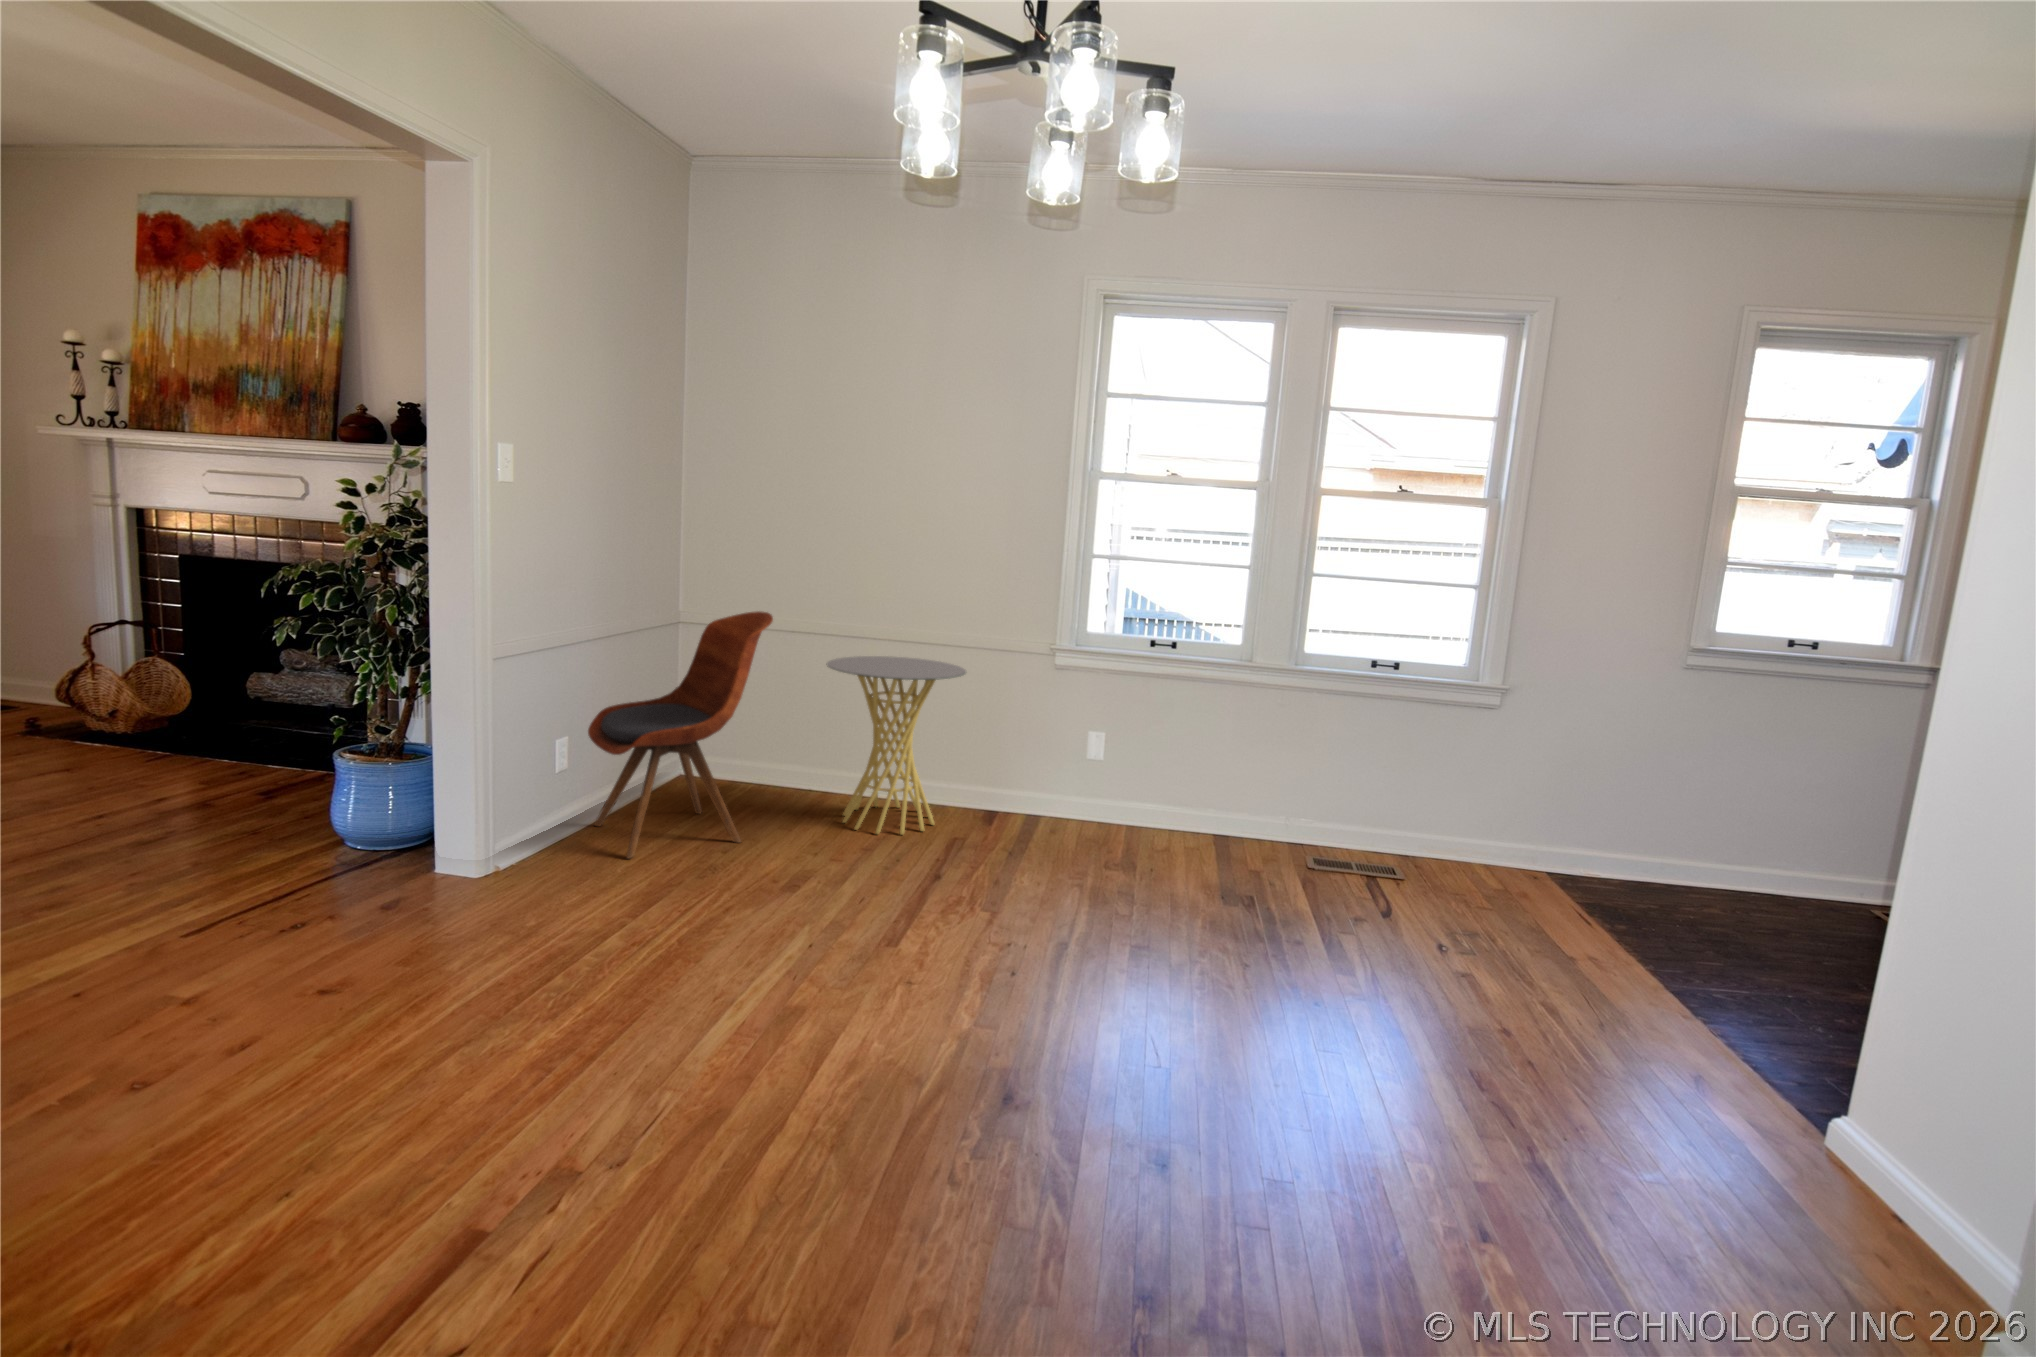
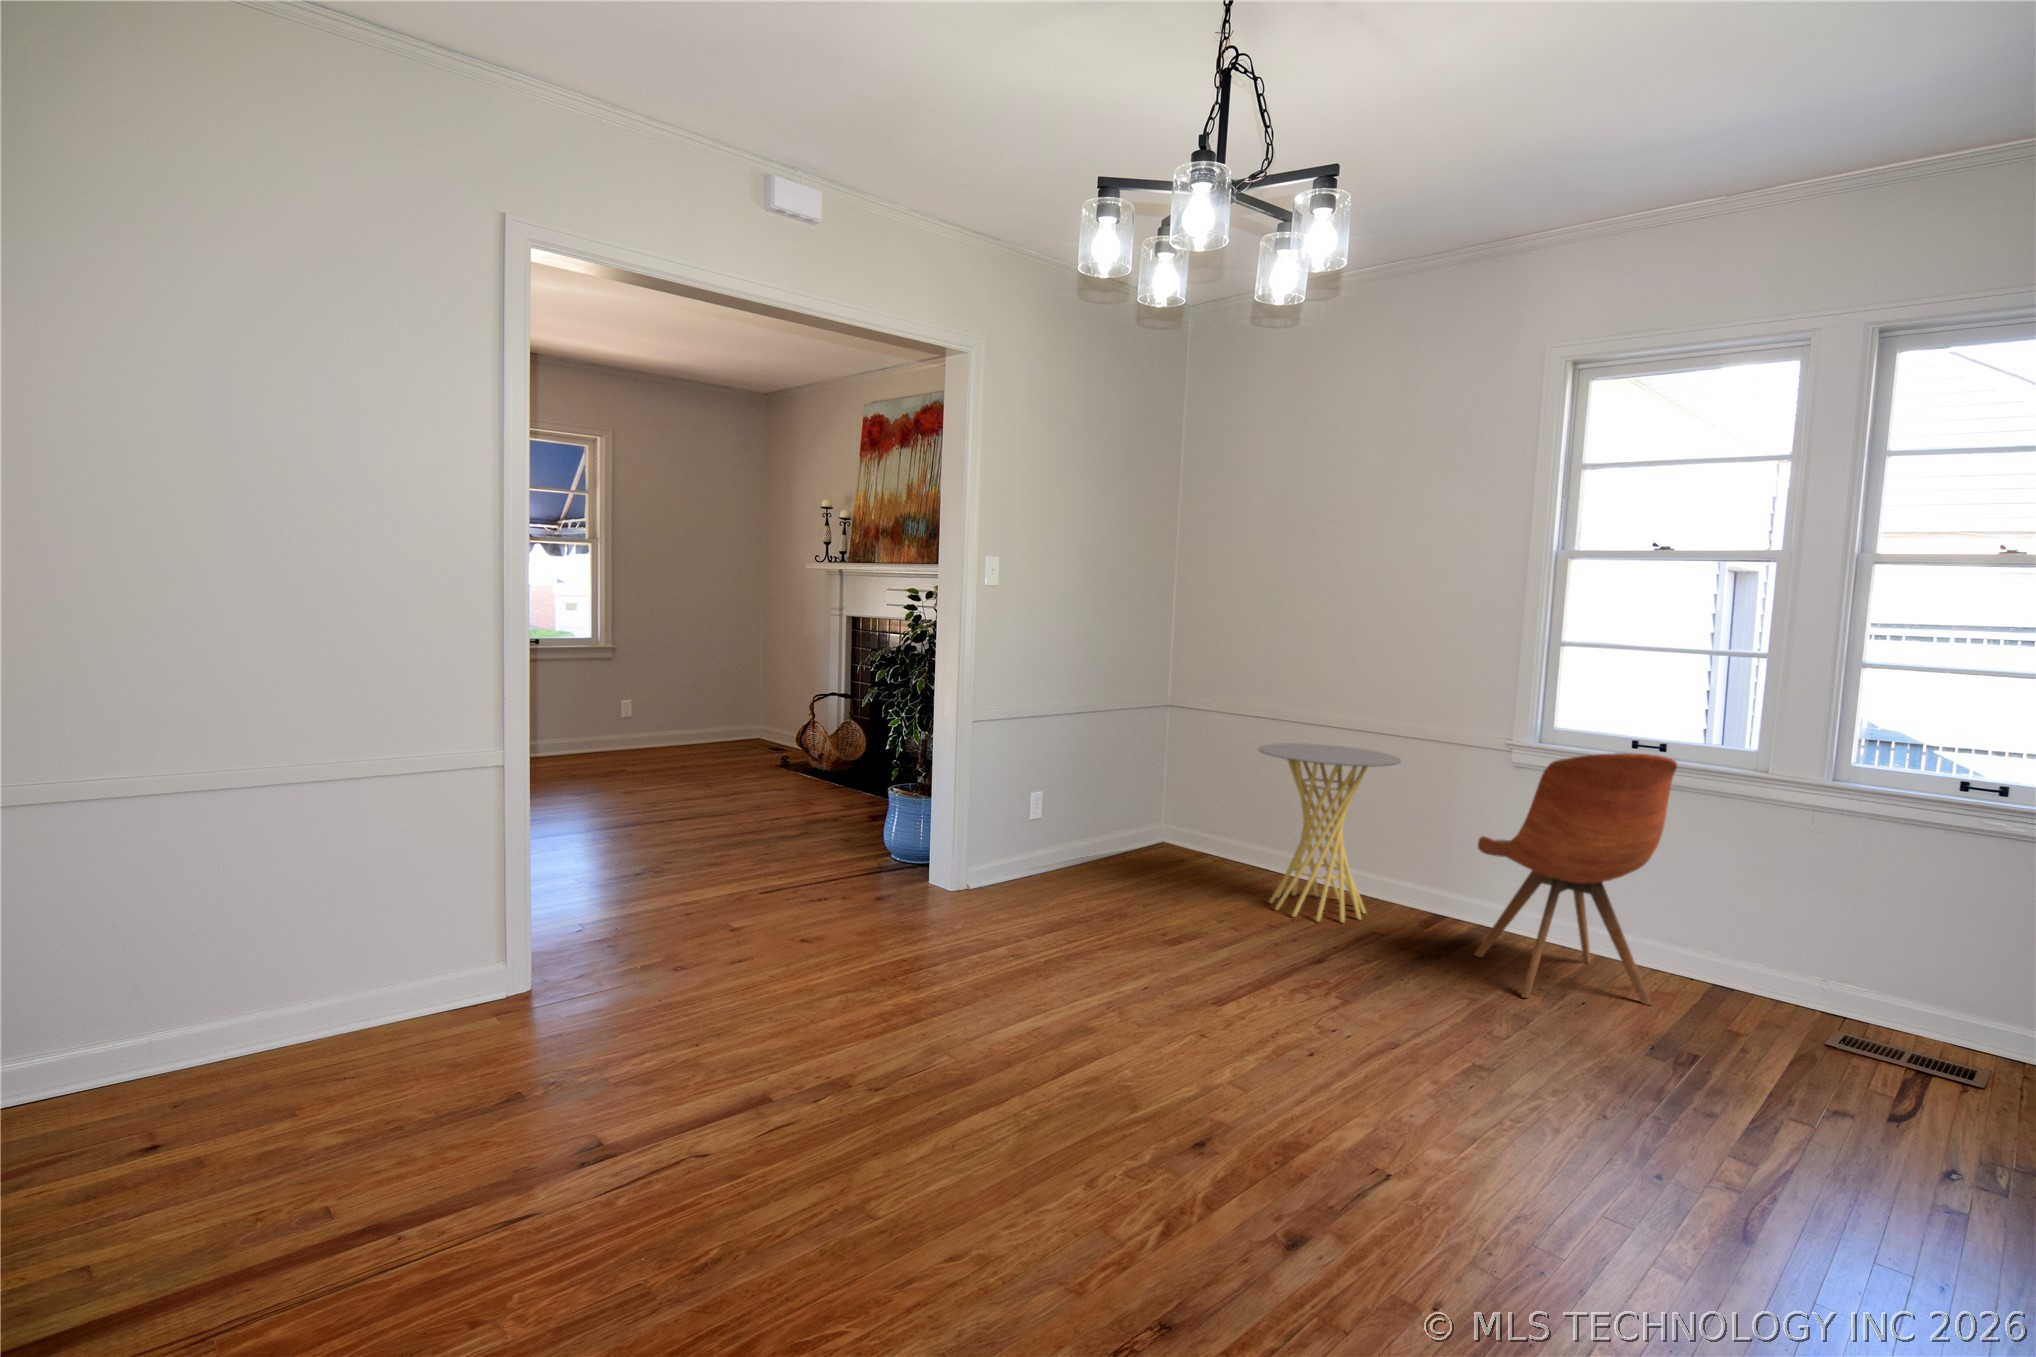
dining chair: present [588,611,773,859] -> present [1474,753,1677,1005]

